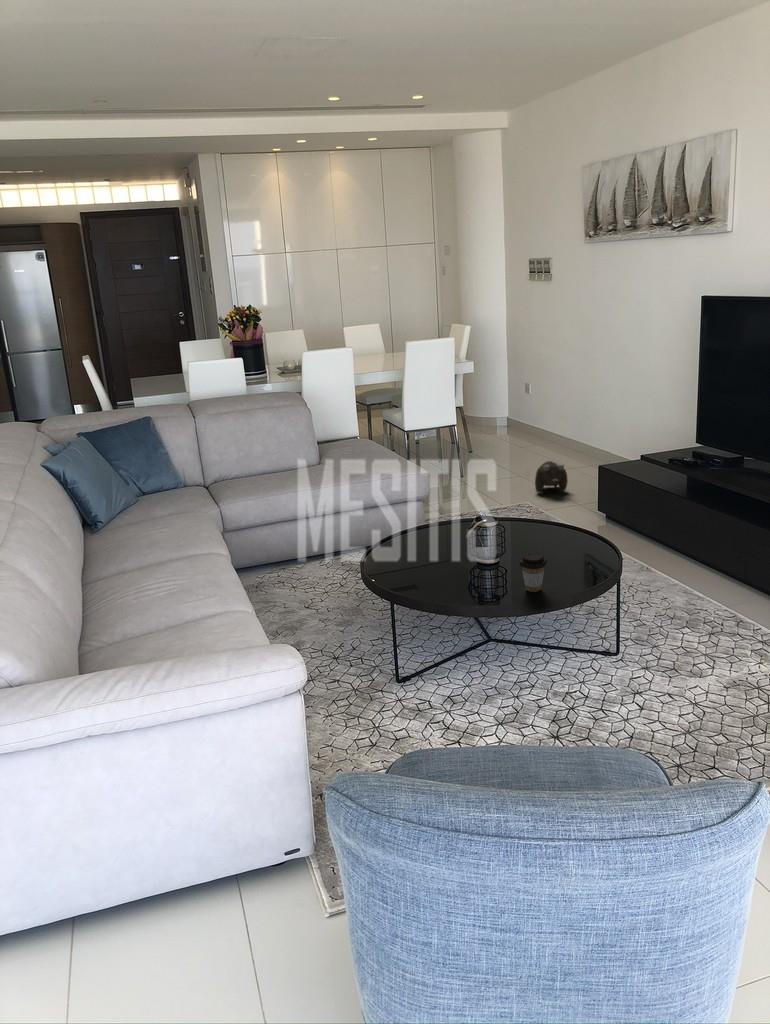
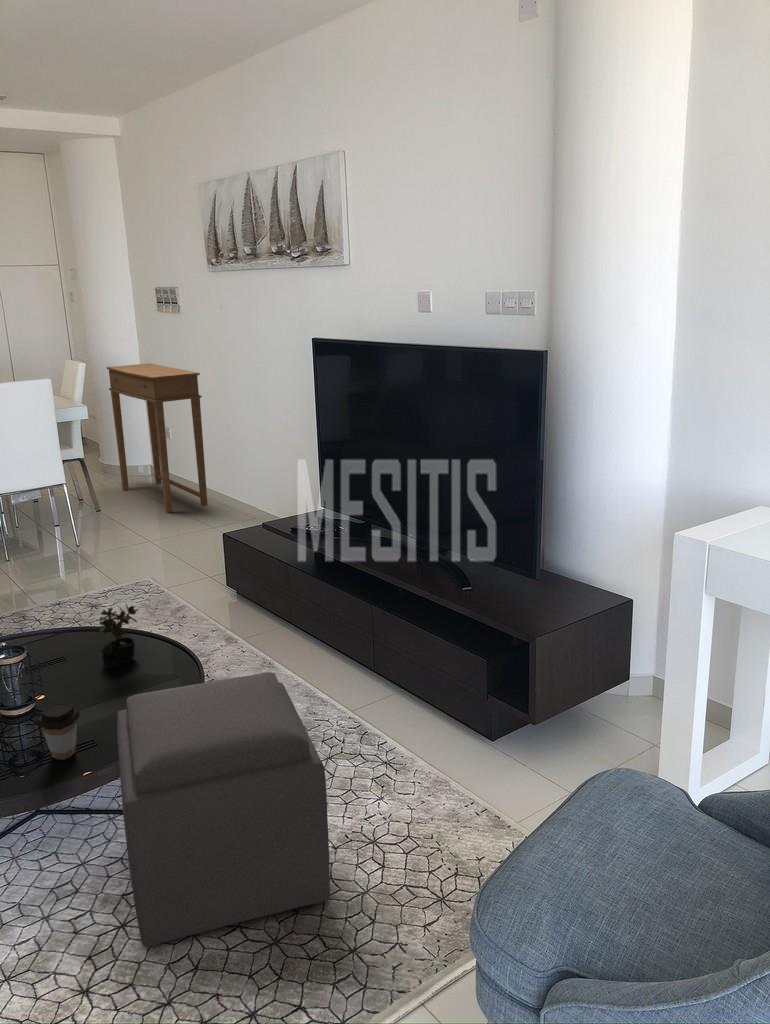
side table: none [484,326,568,453] -> present [107,363,208,513]
plush toy: present [535,461,568,493] -> none [156,528,196,567]
succulent plant: none [538,497,568,545] -> present [96,604,138,670]
ottoman: none [566,549,736,722] -> present [117,672,330,947]

